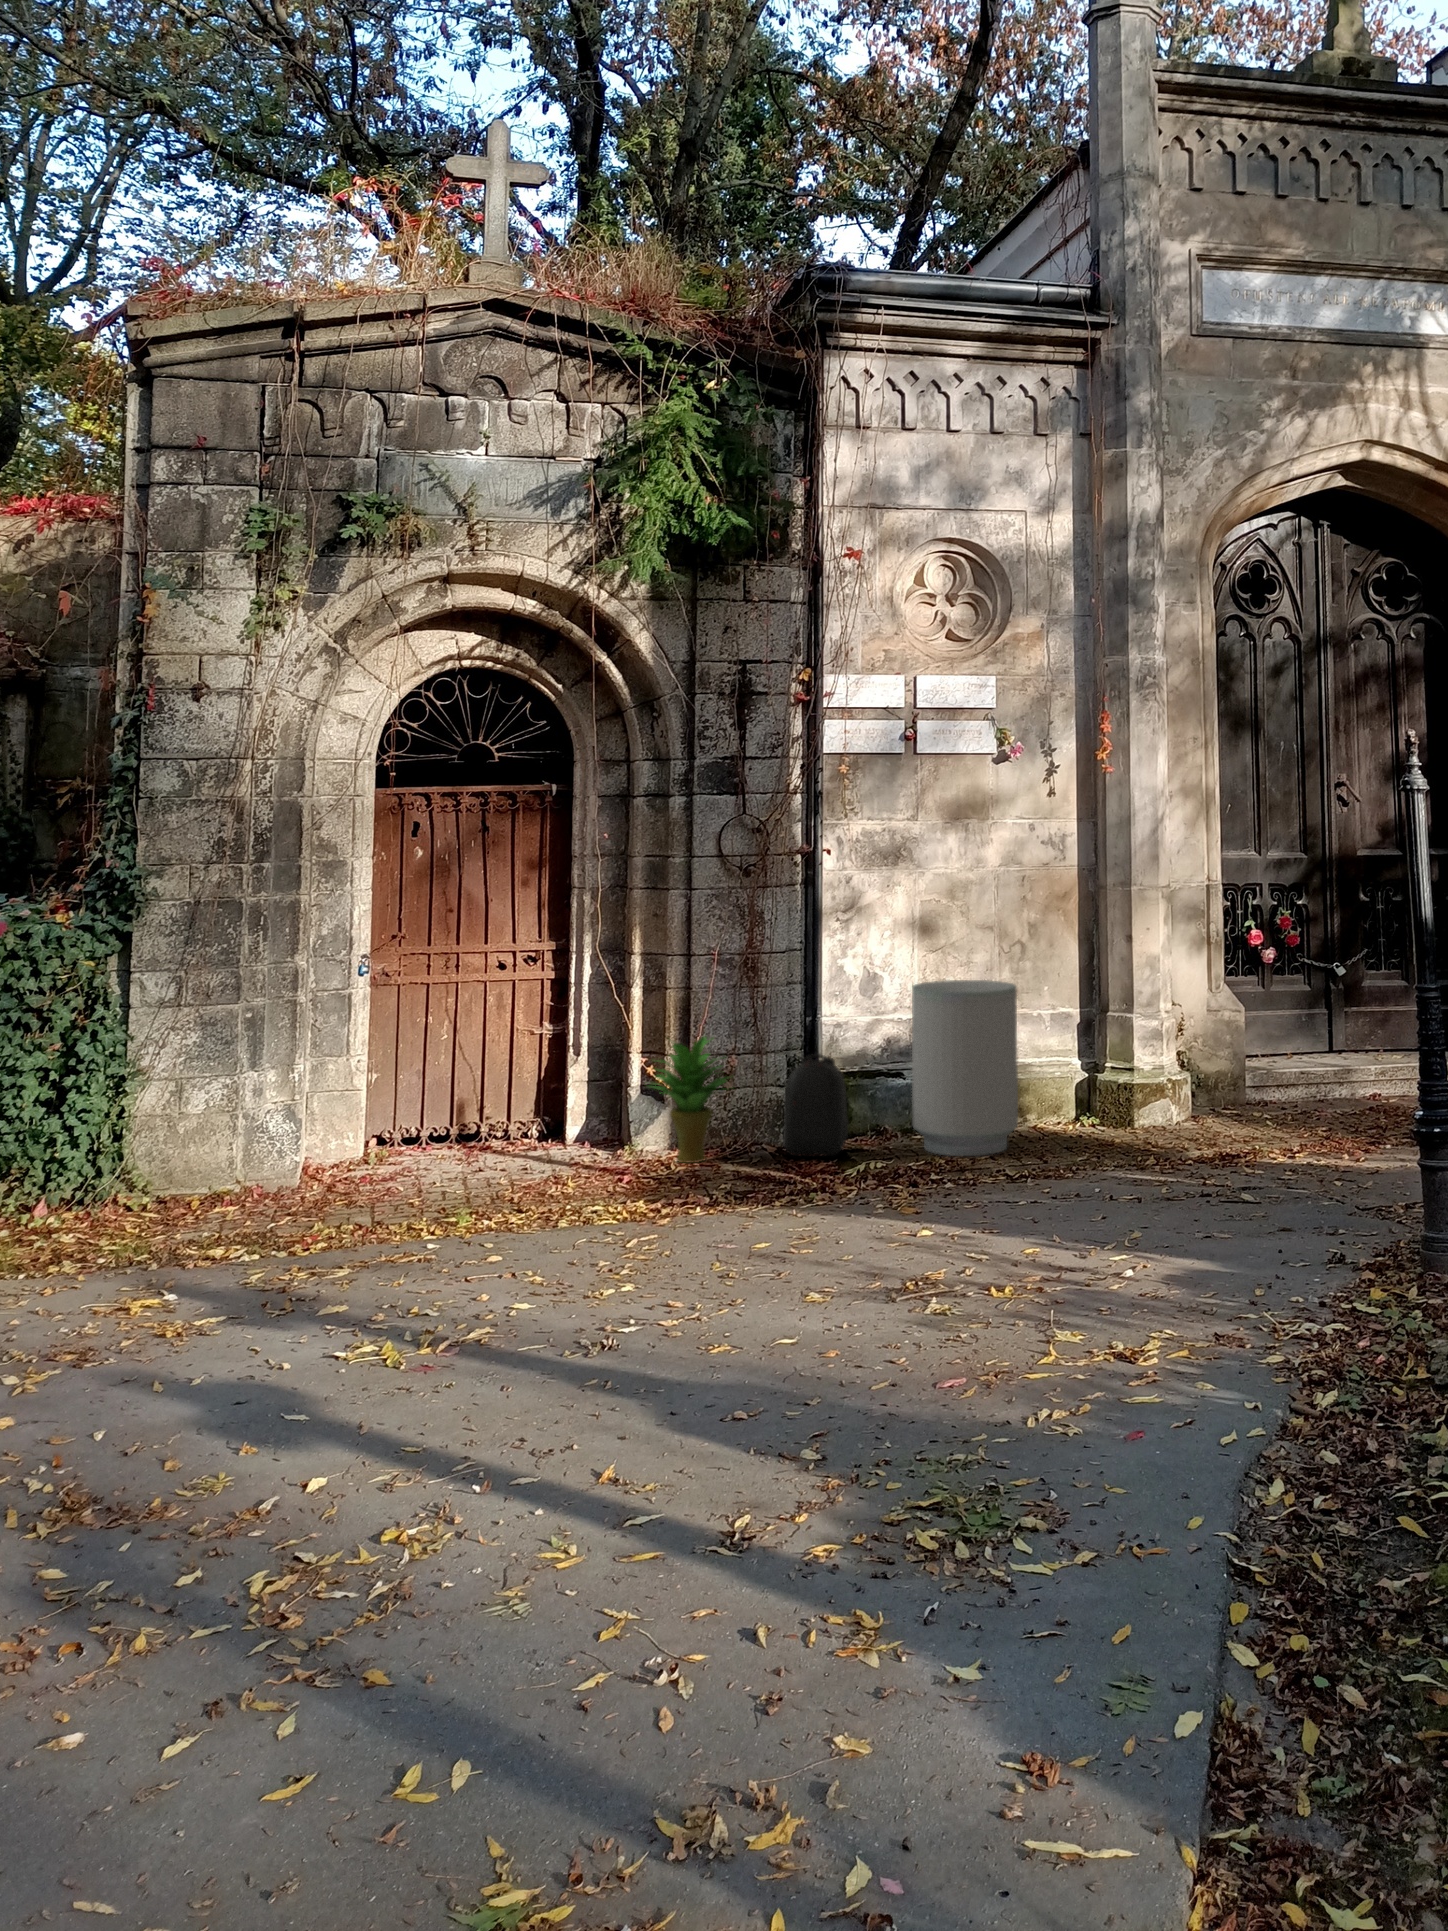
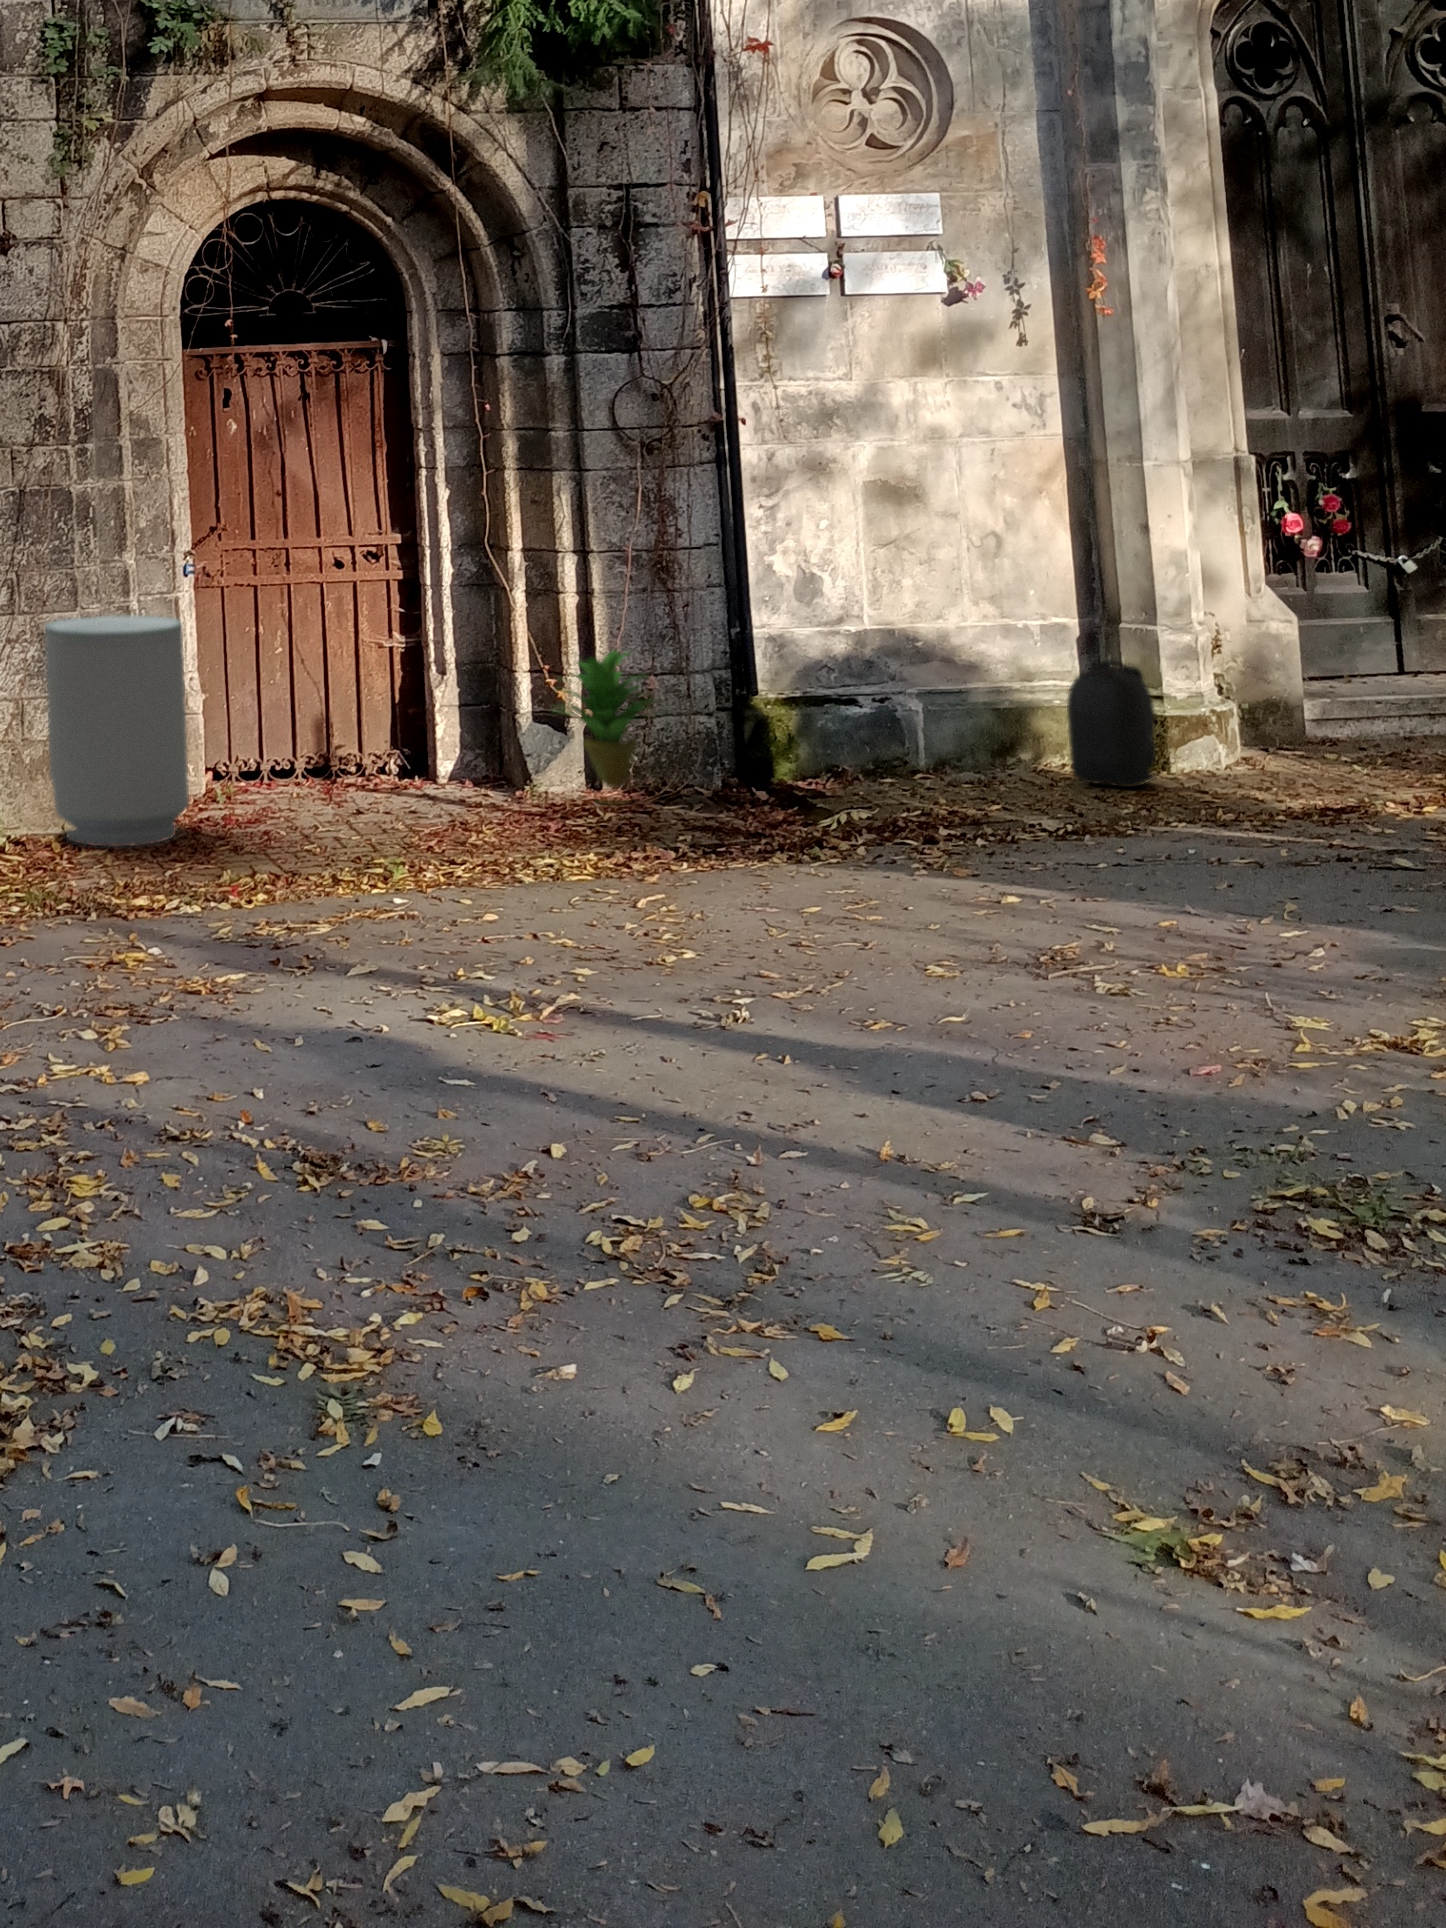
trash can: present [912,980,1018,1156] -> present [45,615,189,846]
backpack: present [783,1054,848,1156] -> present [1067,660,1156,787]

